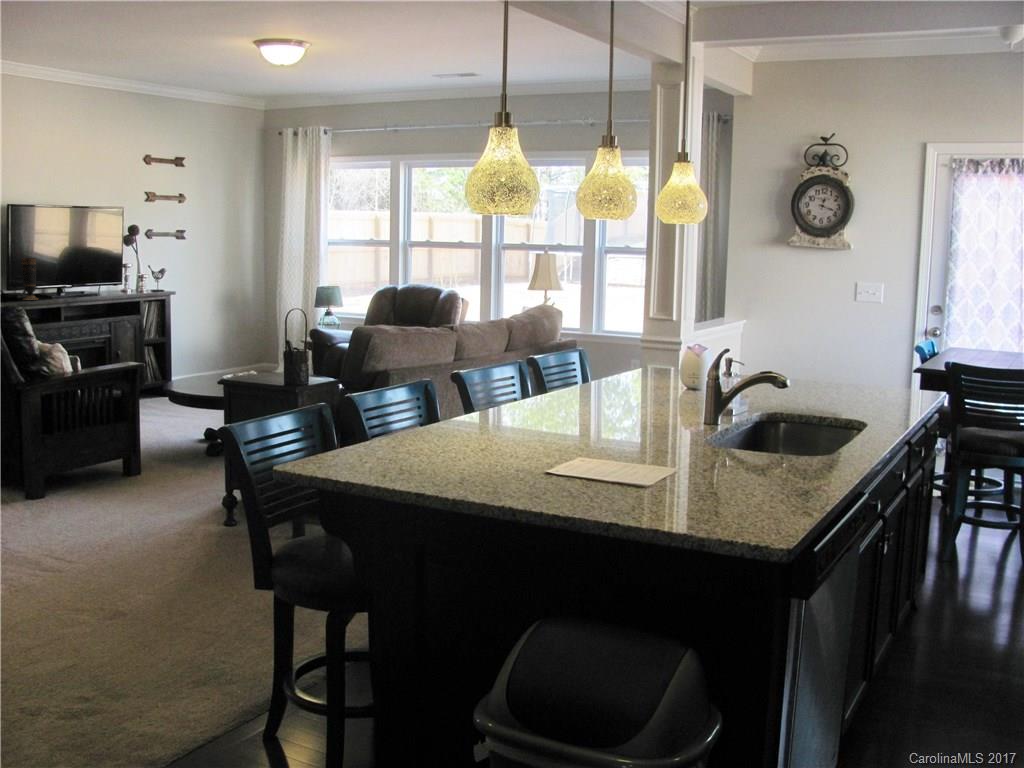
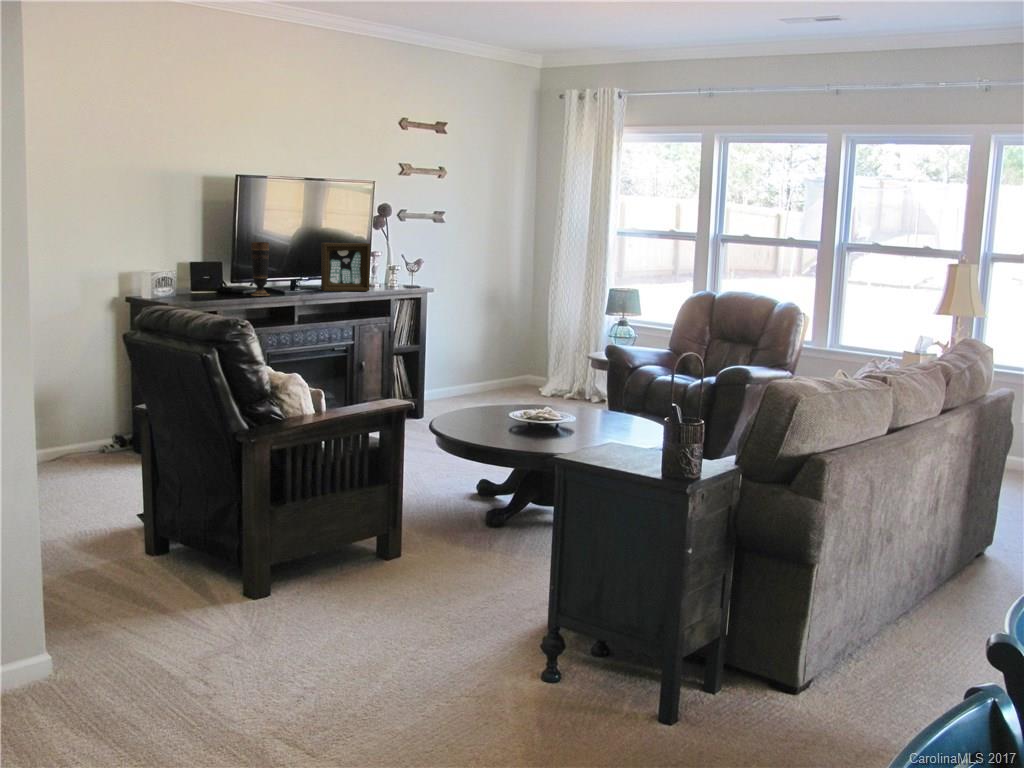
picture frame: none [80,257,122,295] -> present [321,243,370,291]

